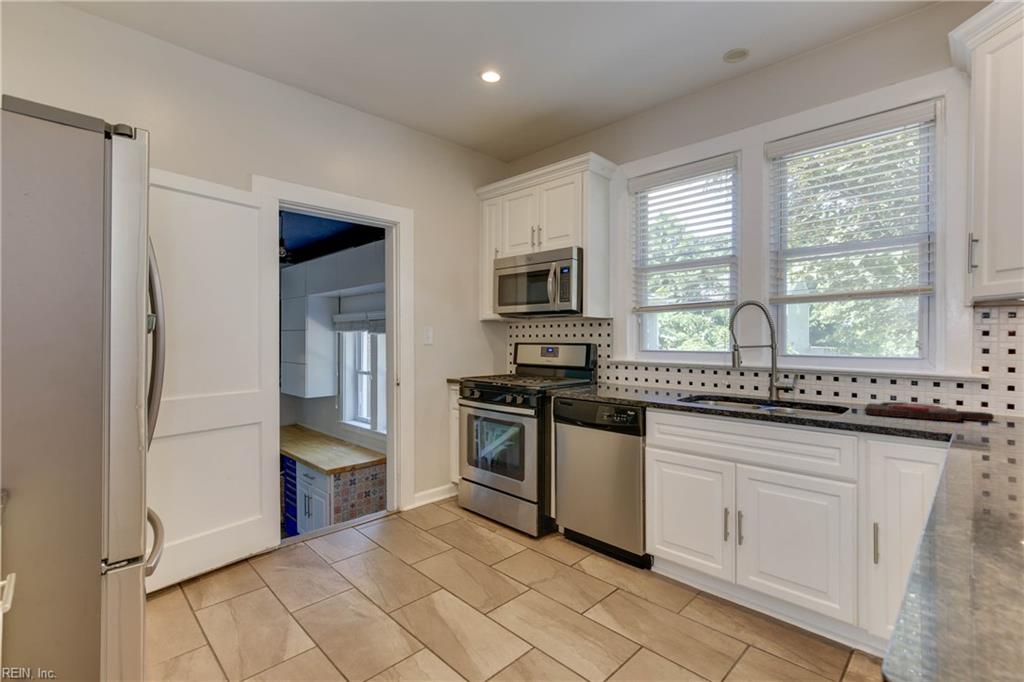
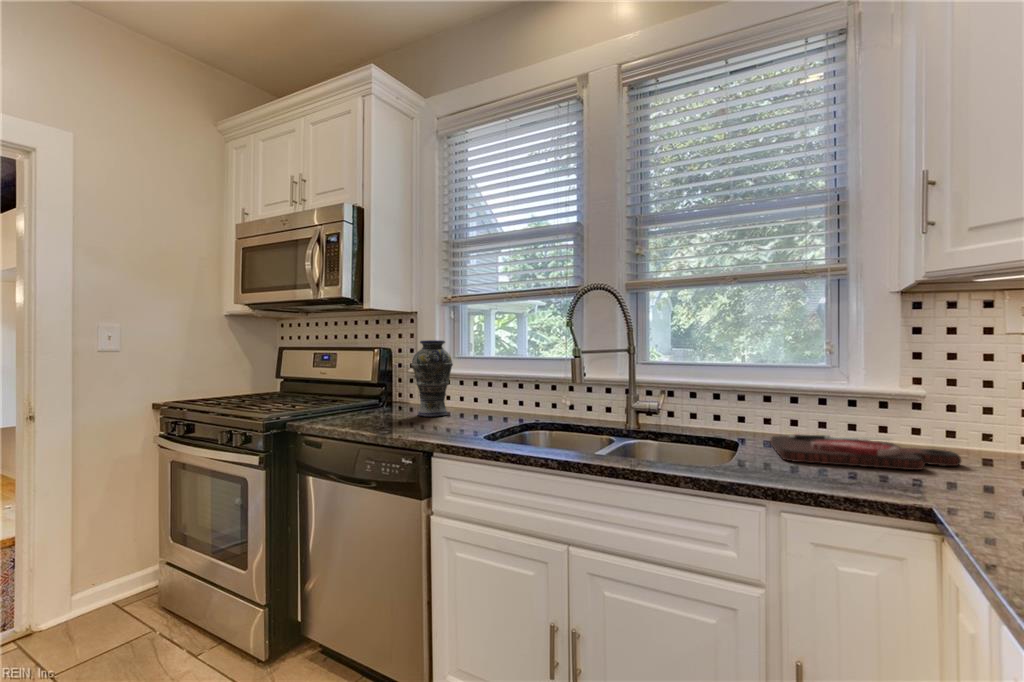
vase: none [615,339,643,389] -> present [411,340,453,417]

